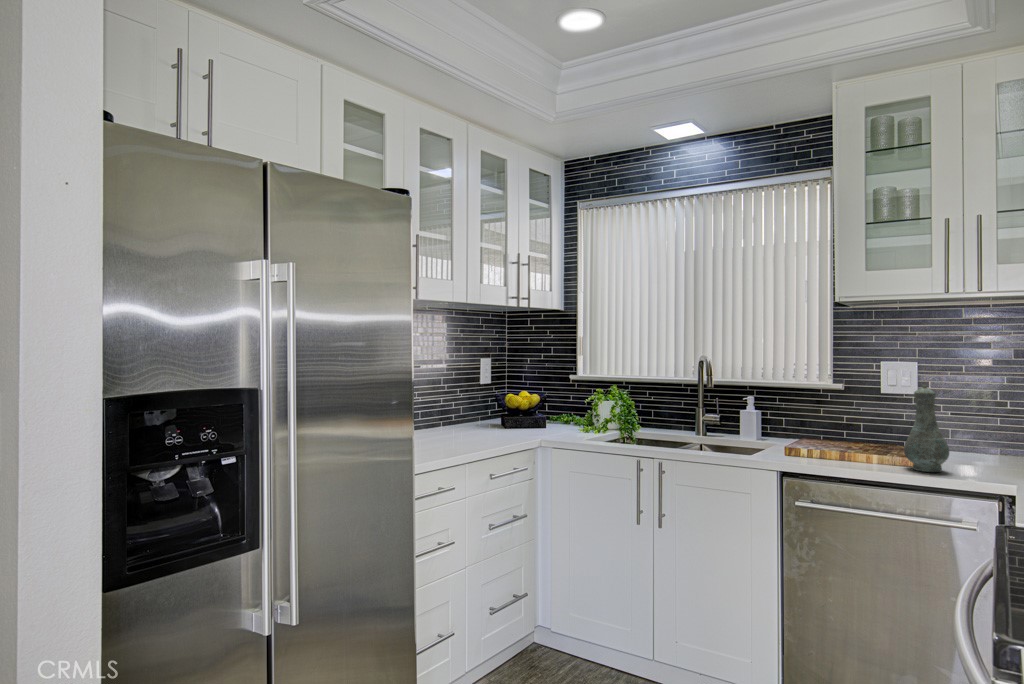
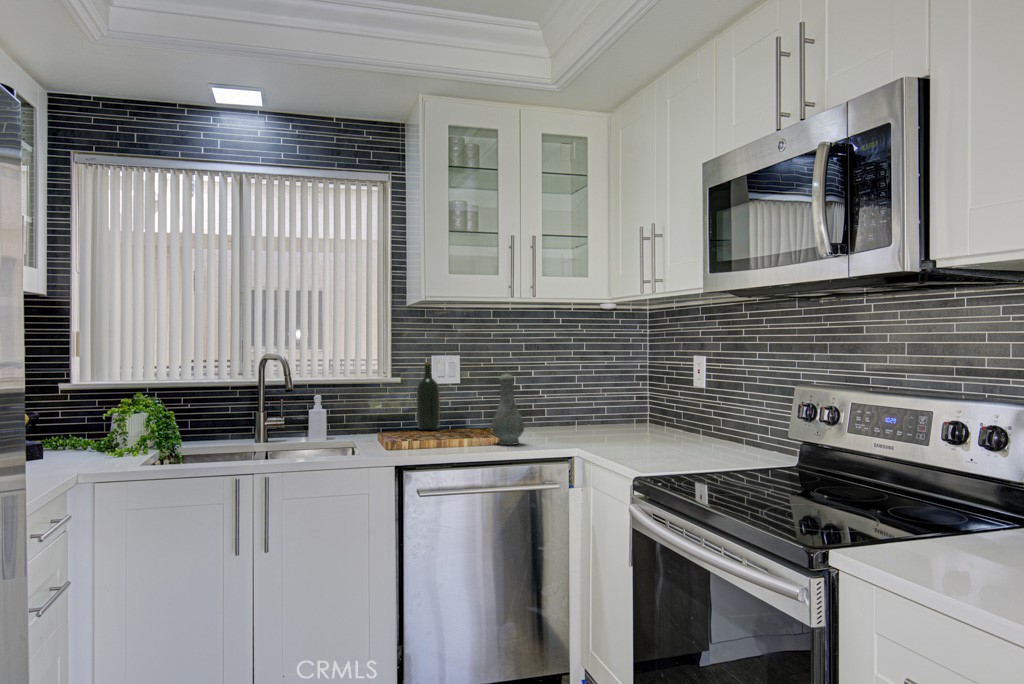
wine bottle: none [857,368,886,443] -> present [417,362,440,430]

